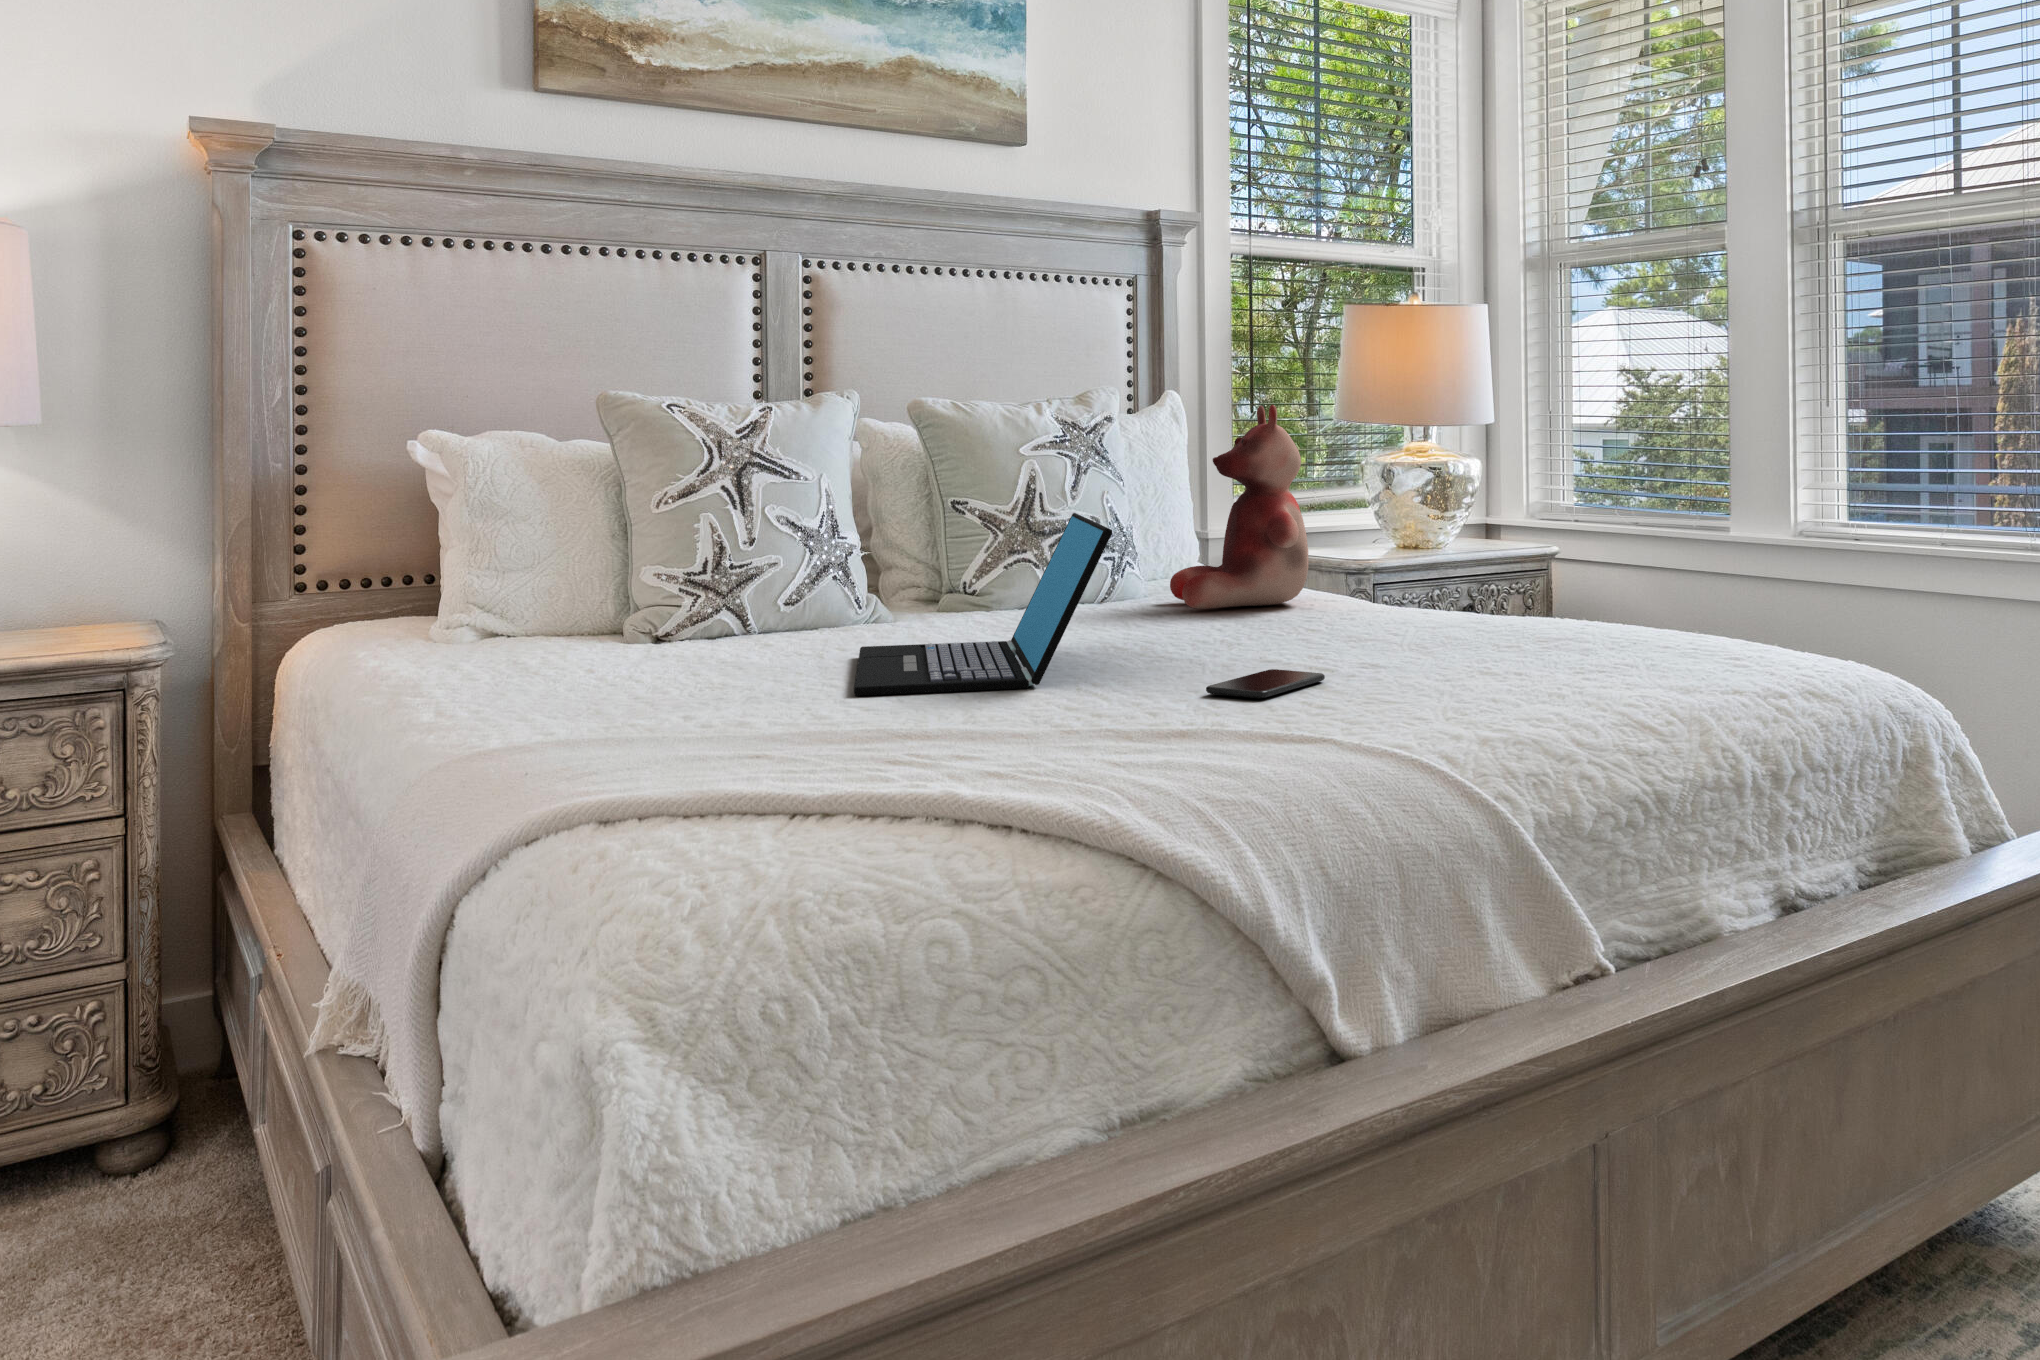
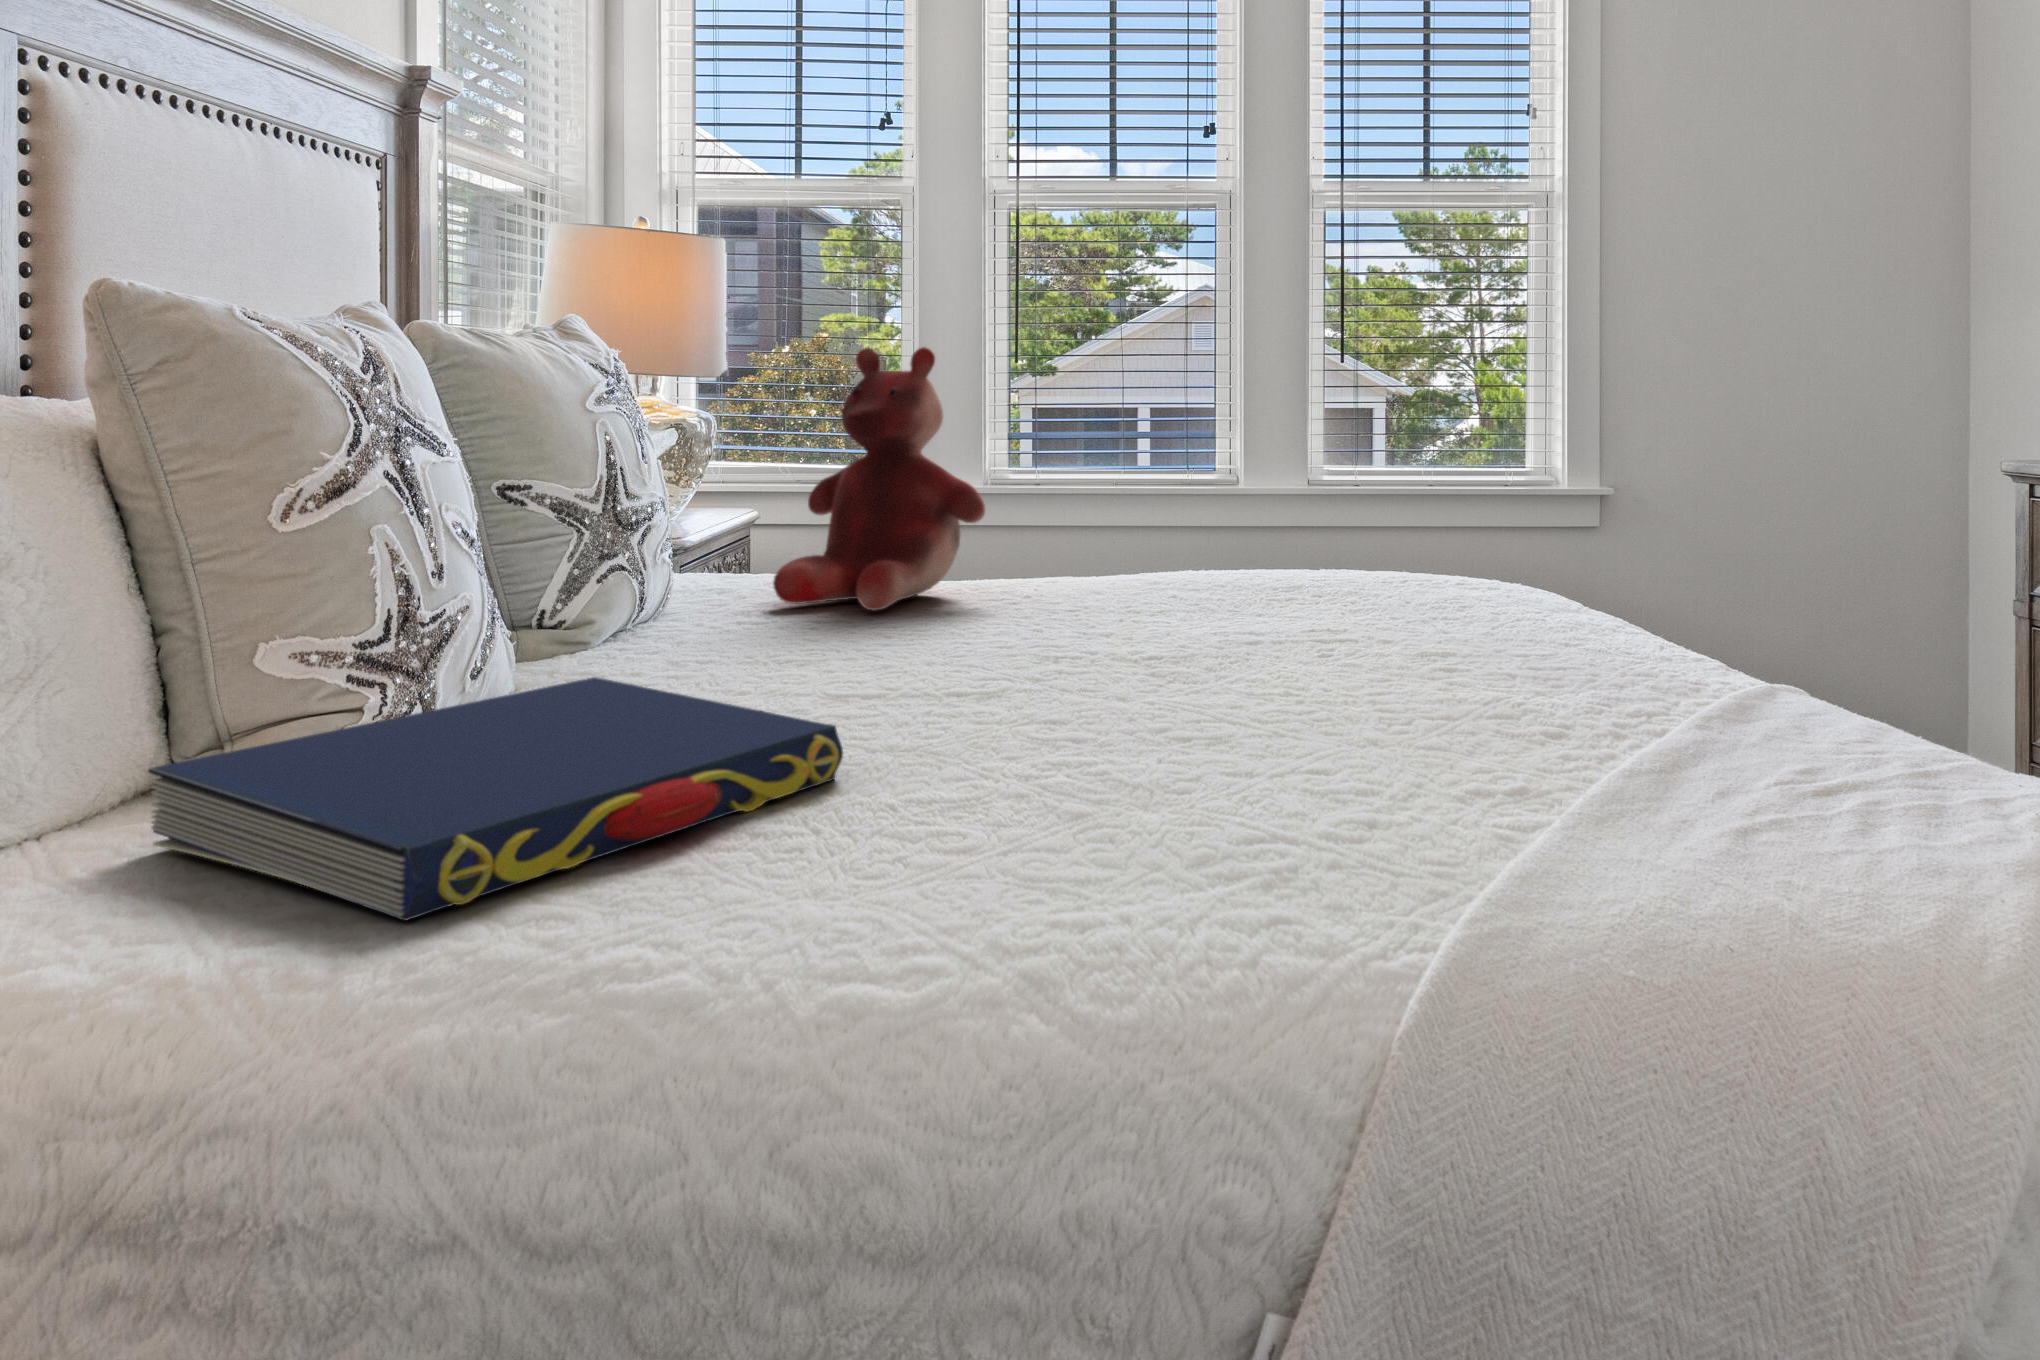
laptop: present [854,513,1112,696] -> none [907,488,1396,774]
book: none [480,605,790,671] -> present [148,677,843,921]
smartphone: present [1206,669,1325,698] -> none [1444,649,1595,686]

